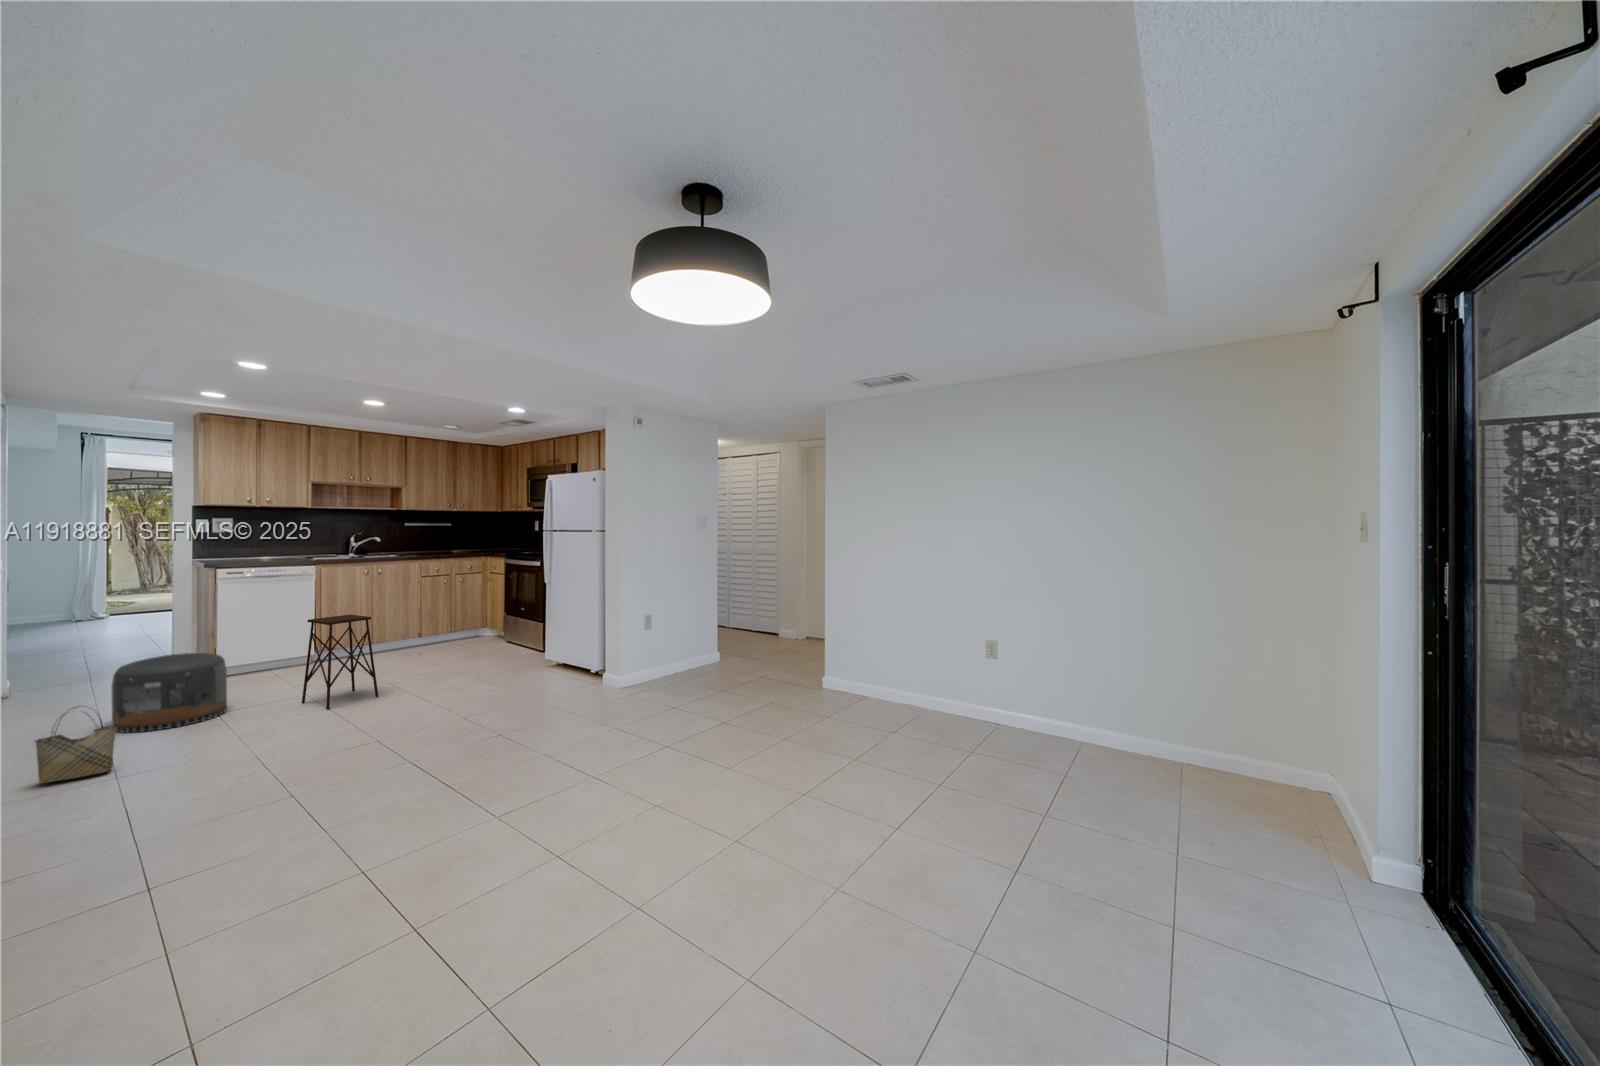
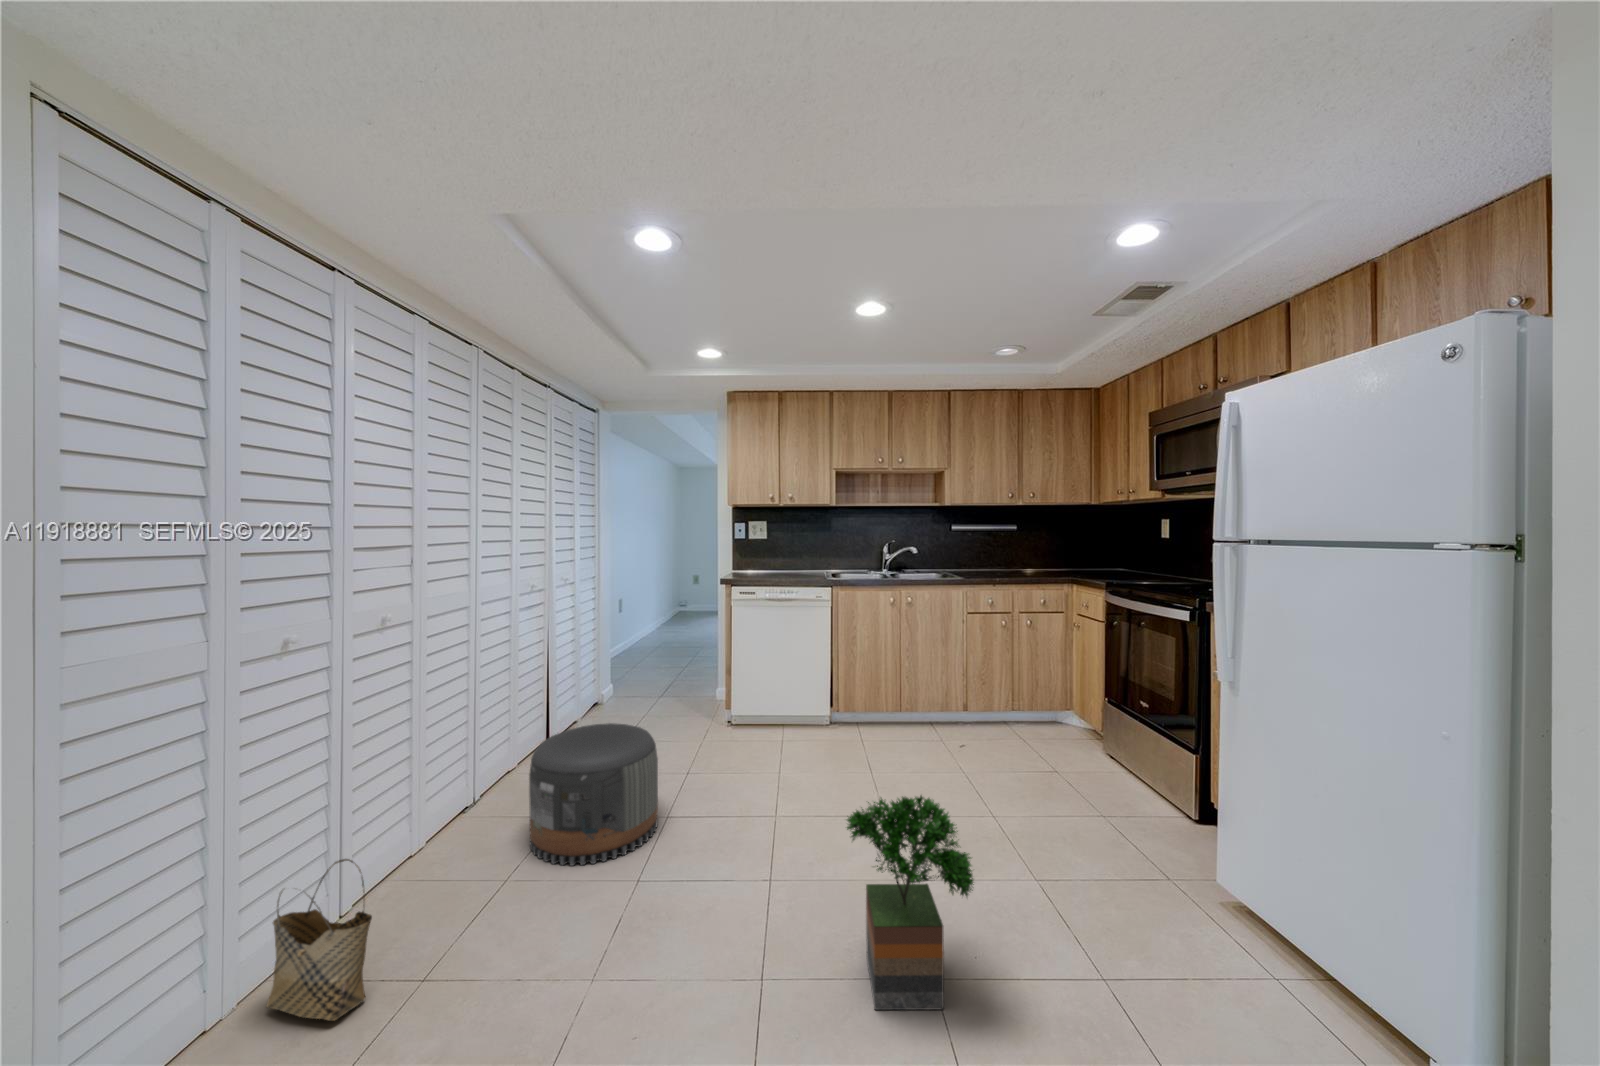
side table: present [302,614,378,710] -> none [731,703,837,922]
potted tree: none [393,631,453,705] -> present [847,795,974,1010]

